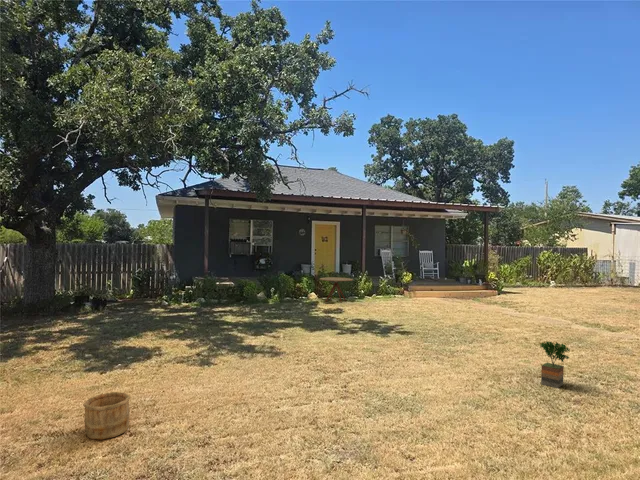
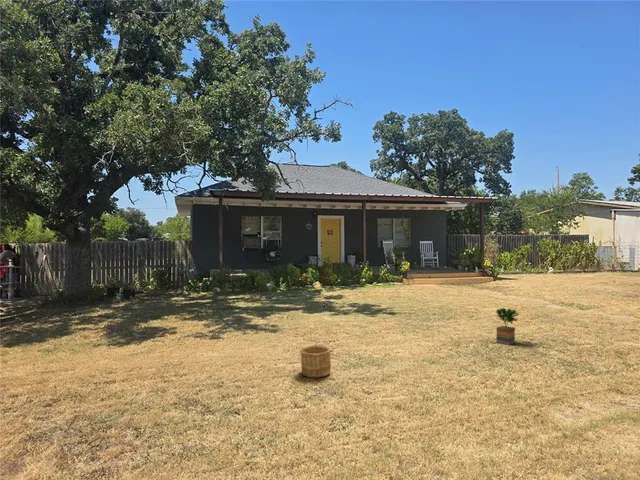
round table: present [320,277,353,303] -> none [324,267,354,290]
wooden bucket: present [83,392,130,440] -> present [300,346,331,377]

